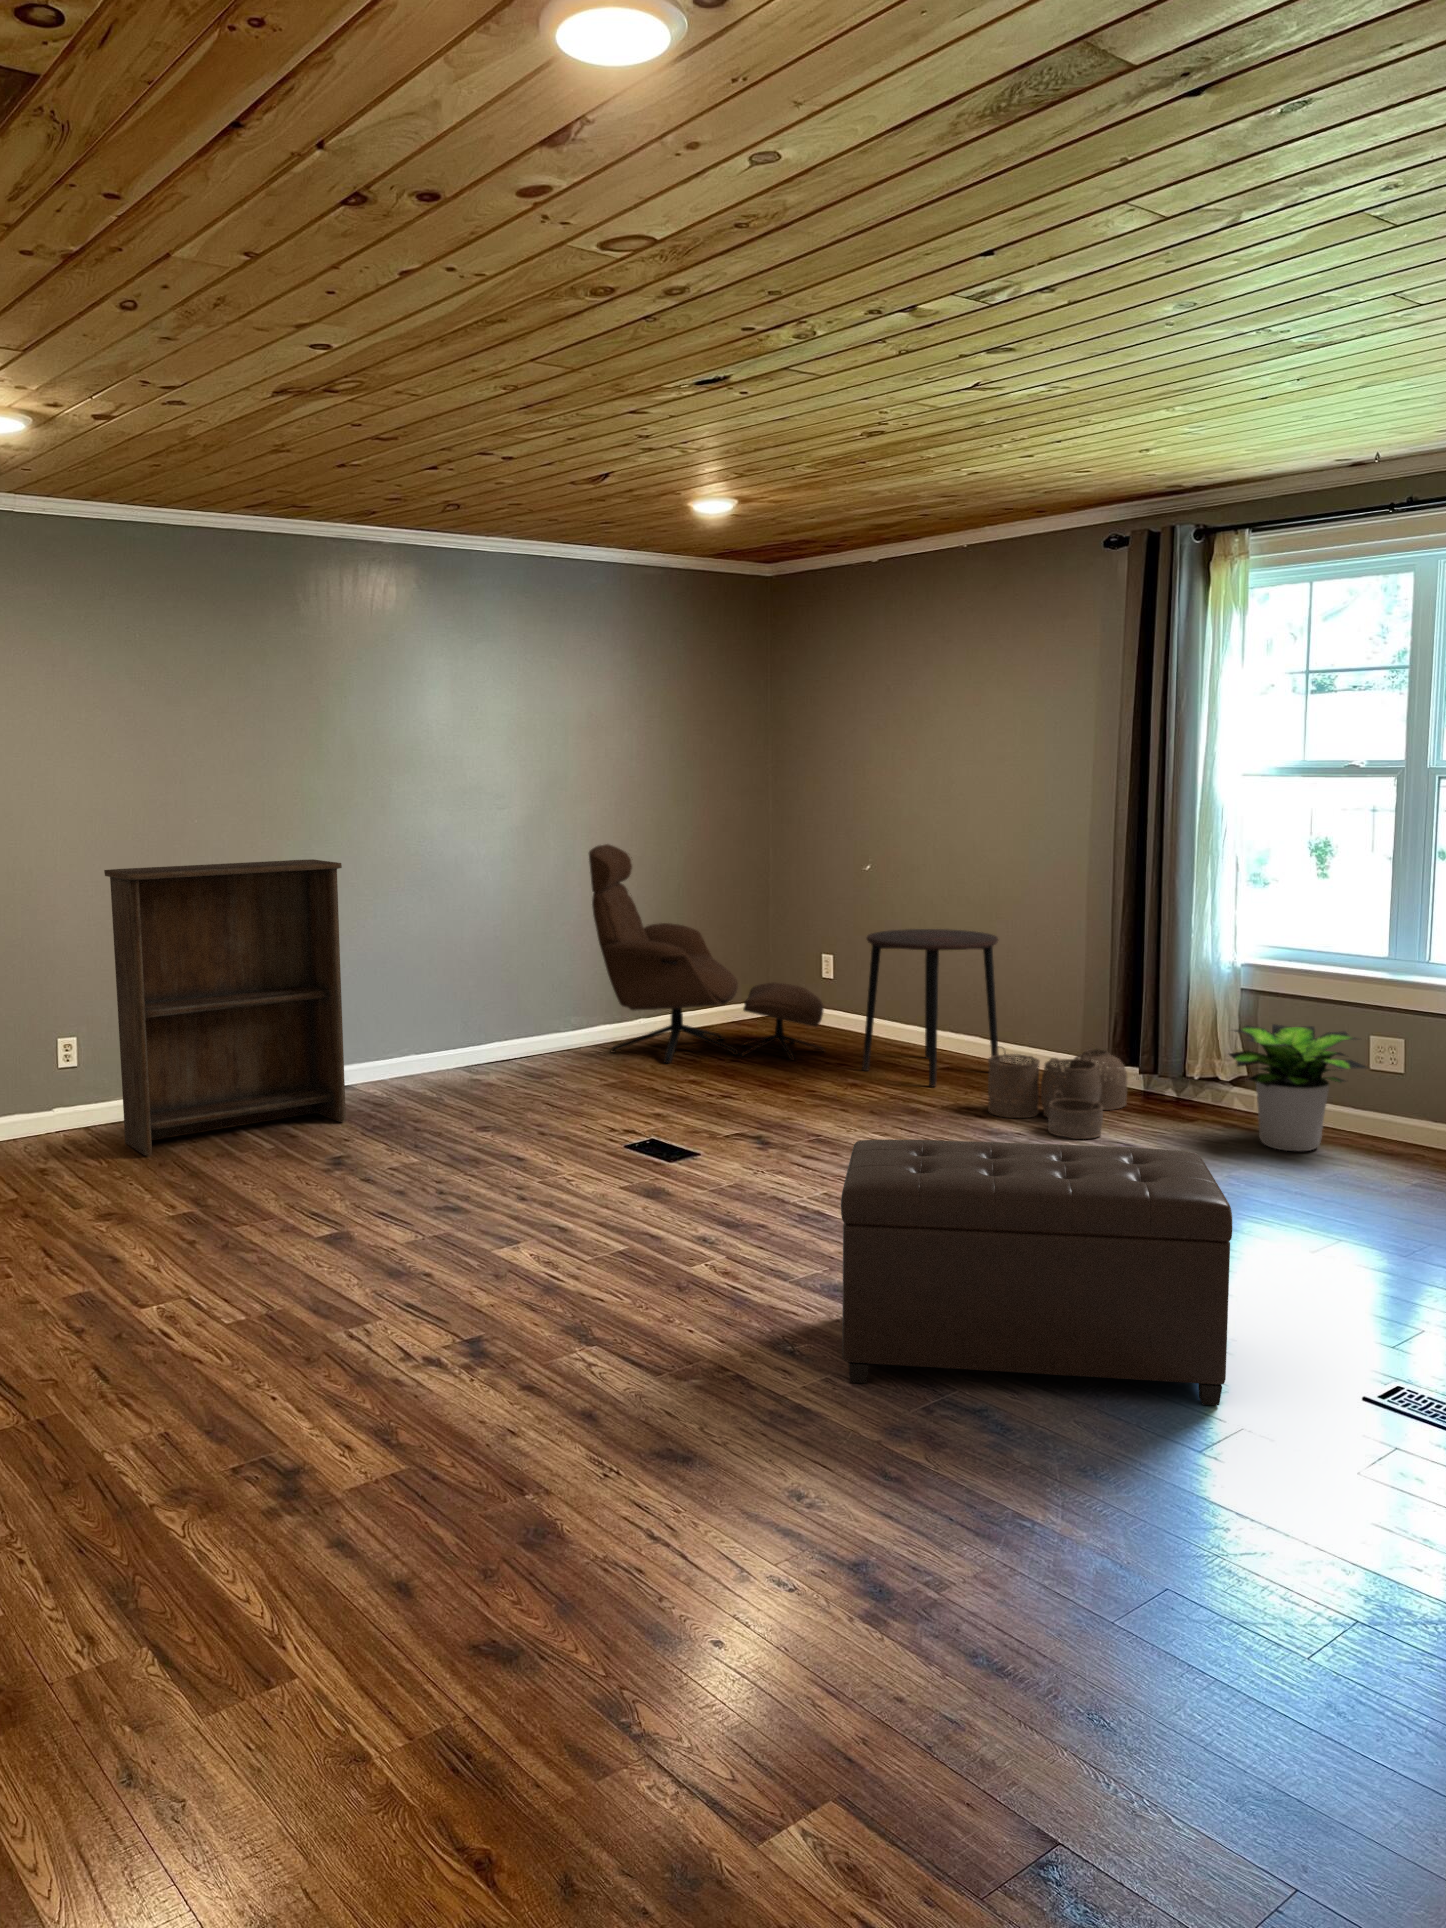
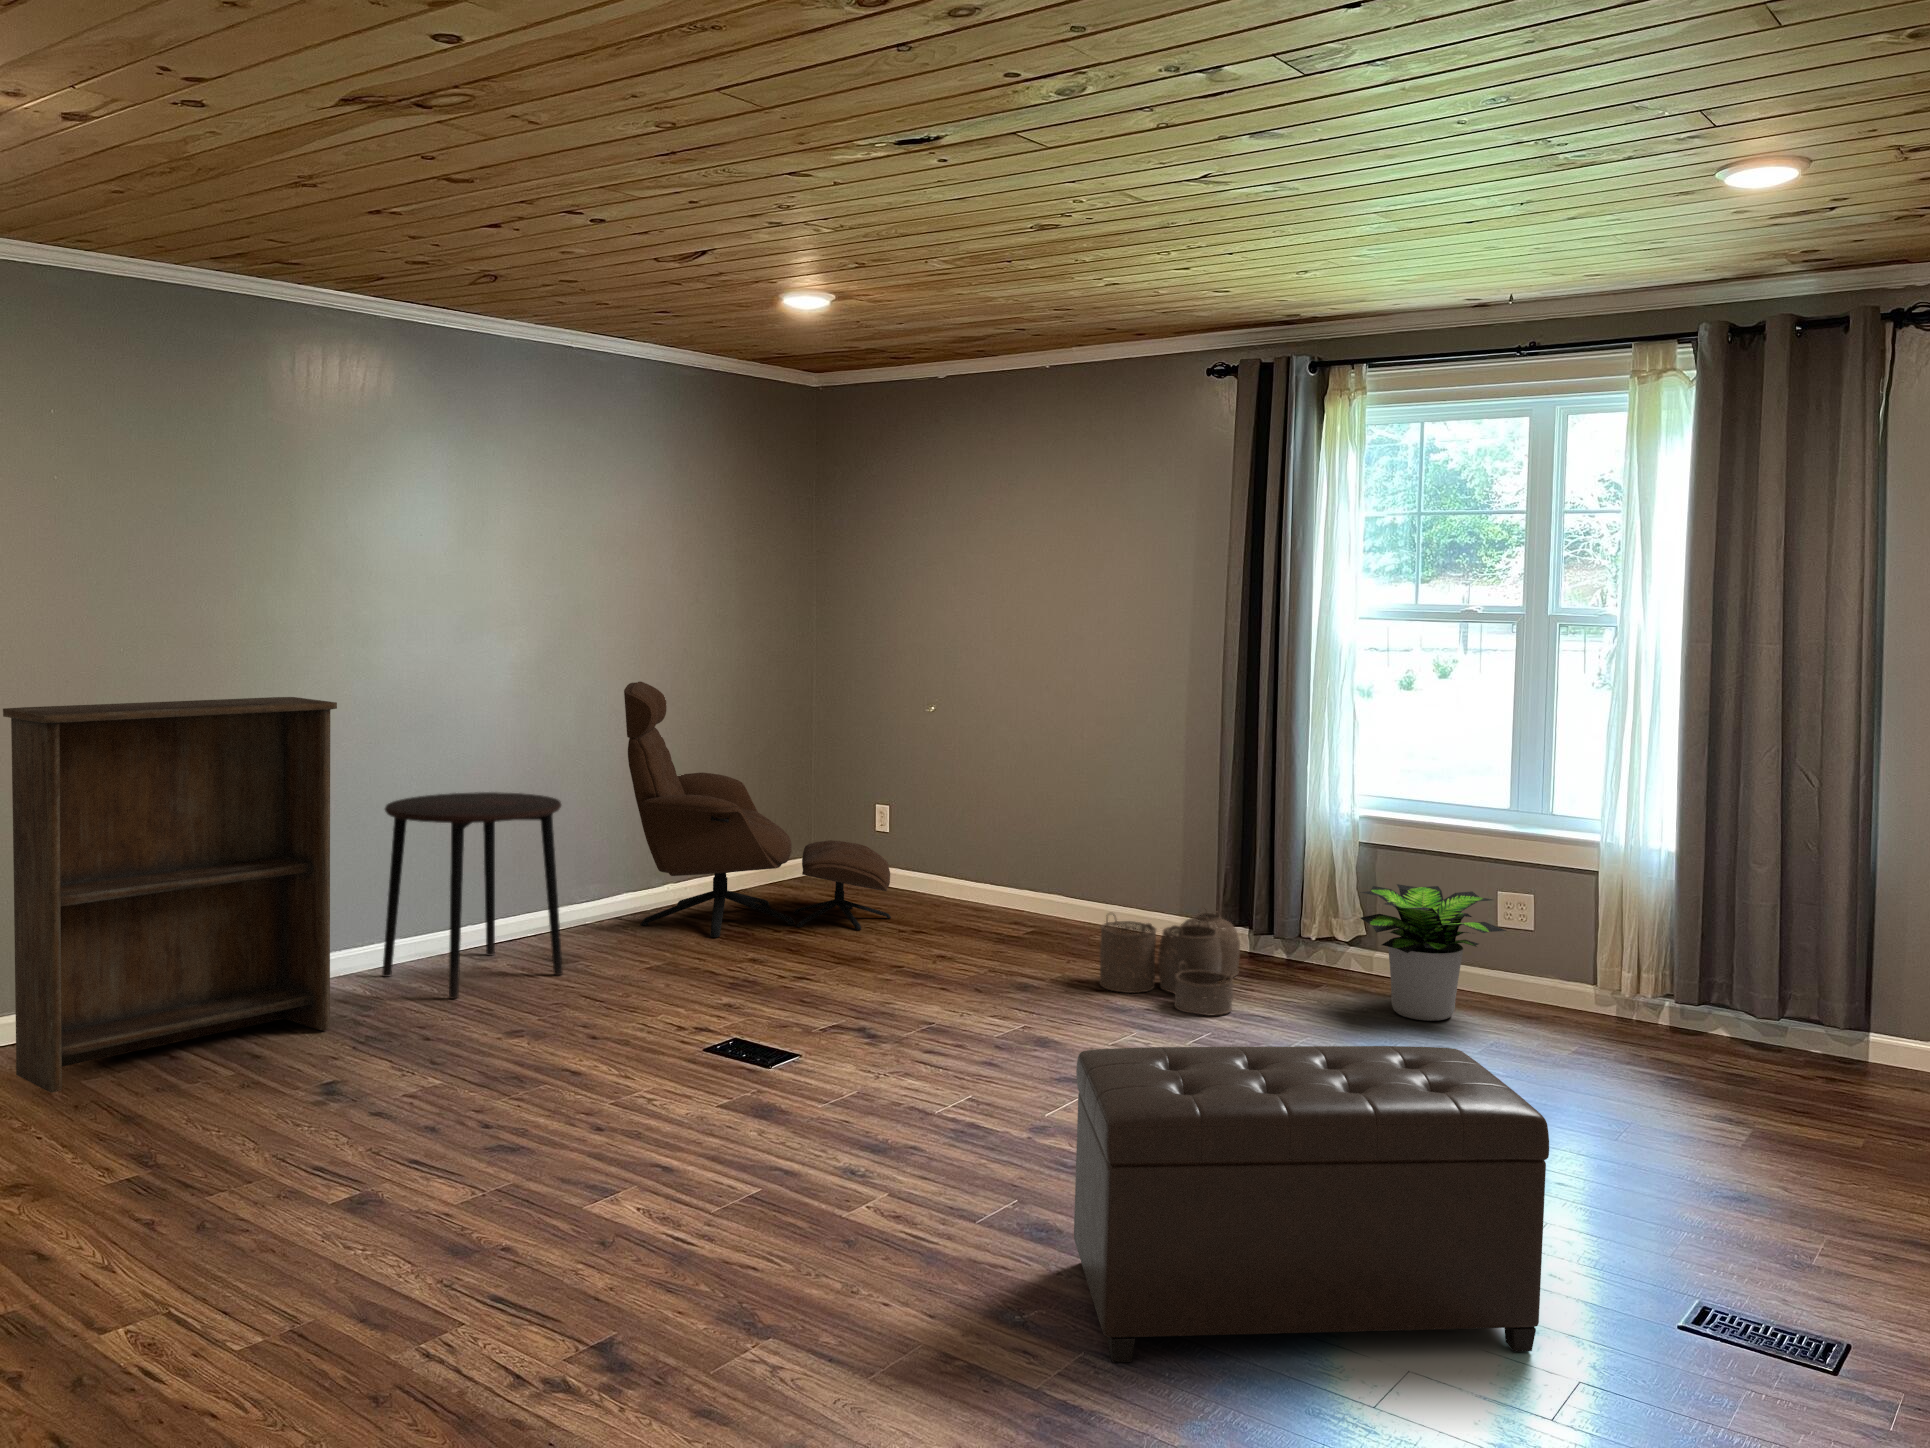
side table: present [862,929,999,1087] -> present [382,792,563,999]

